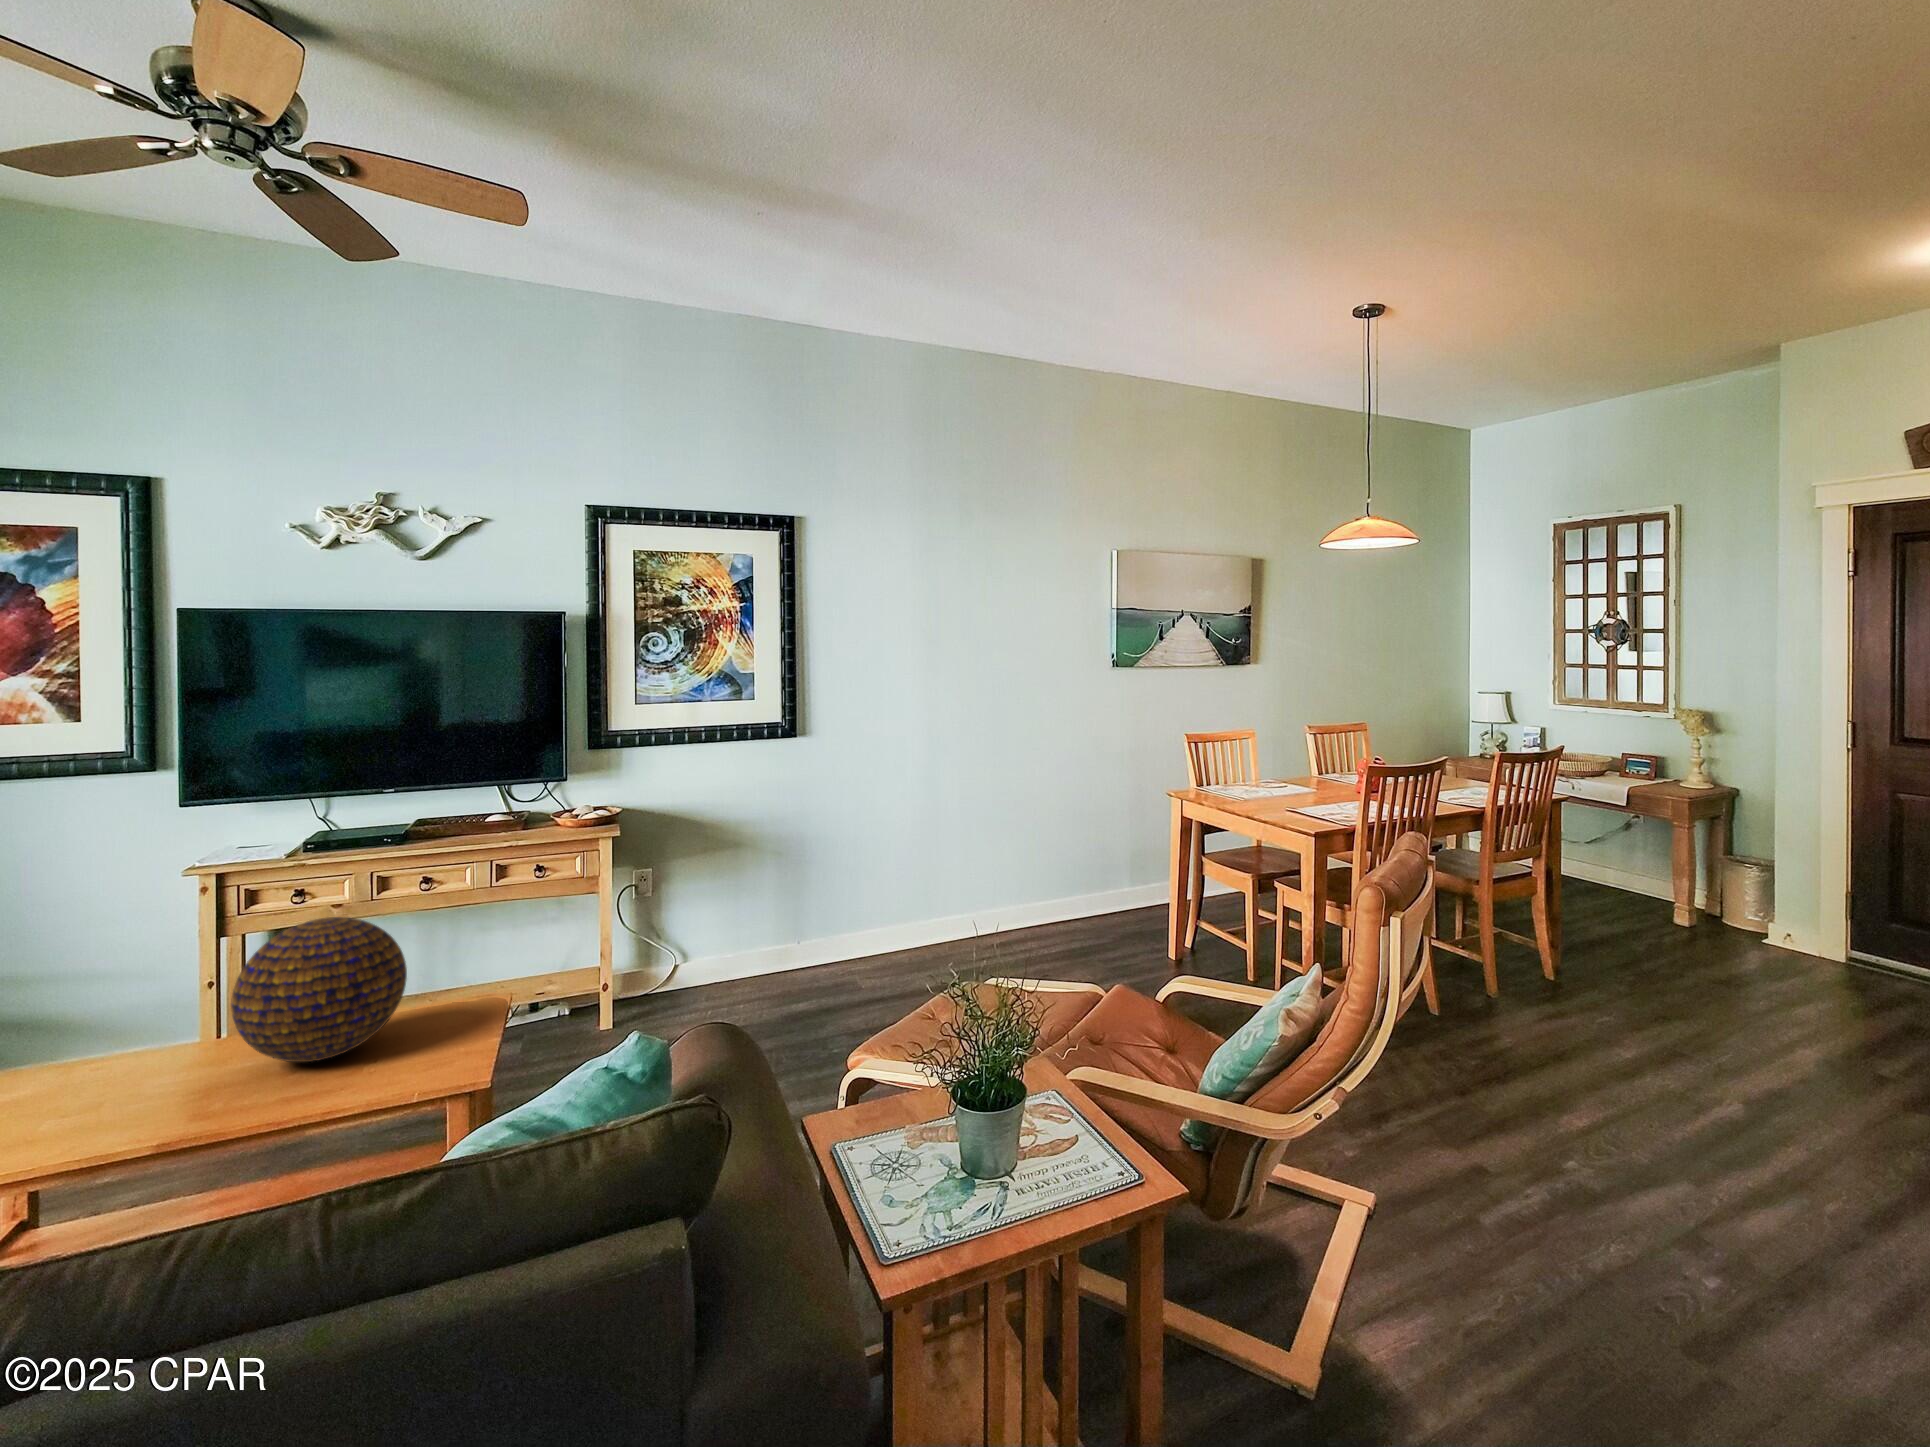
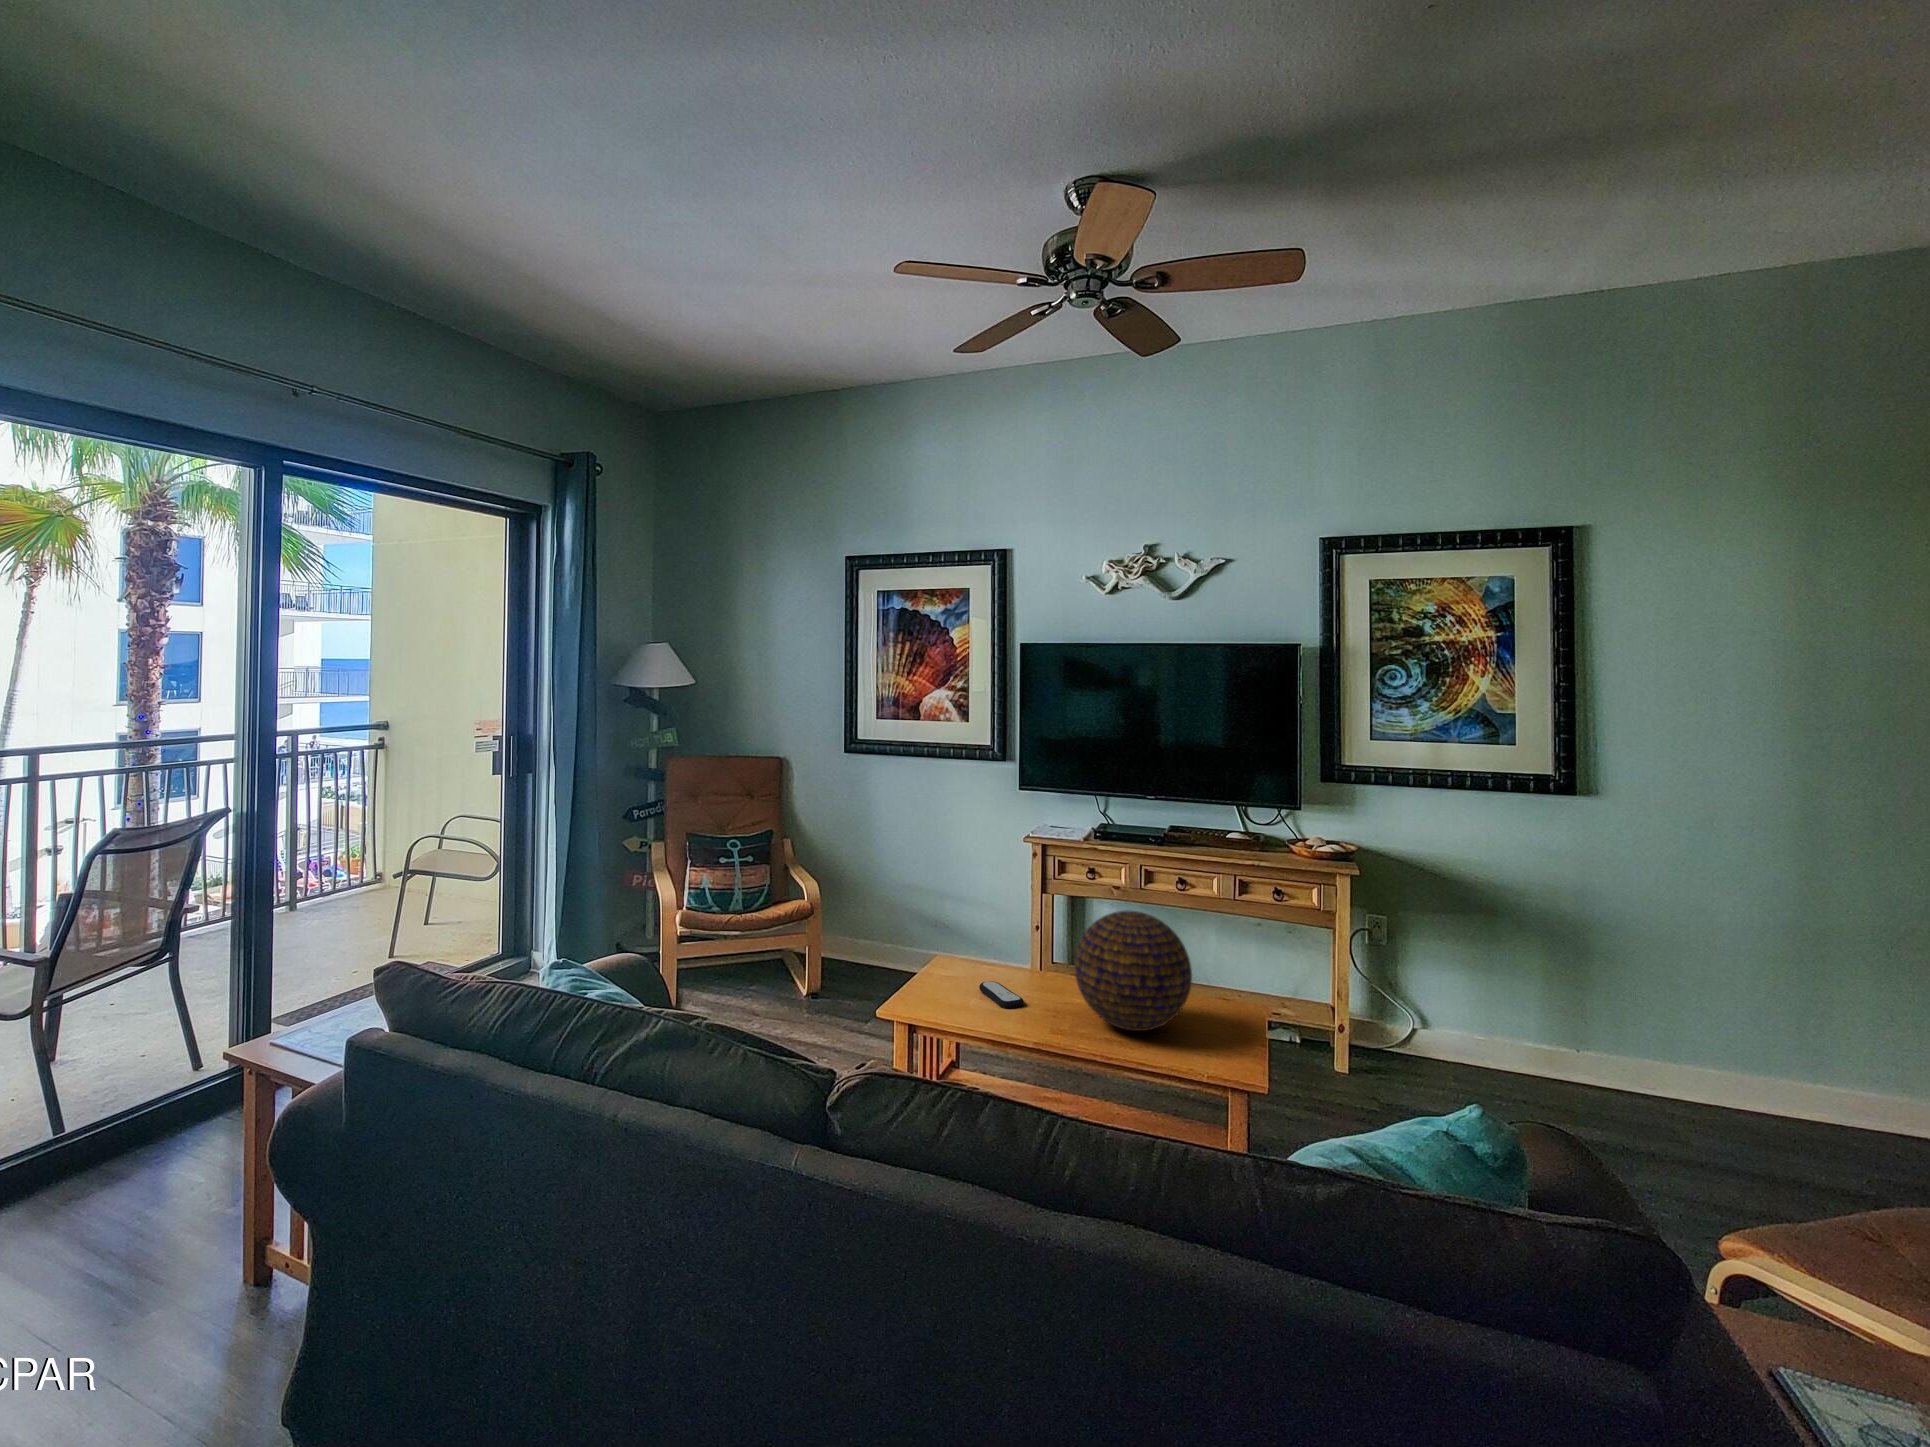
remote control: none [64,1066,149,1097] -> present [979,981,1024,1008]

